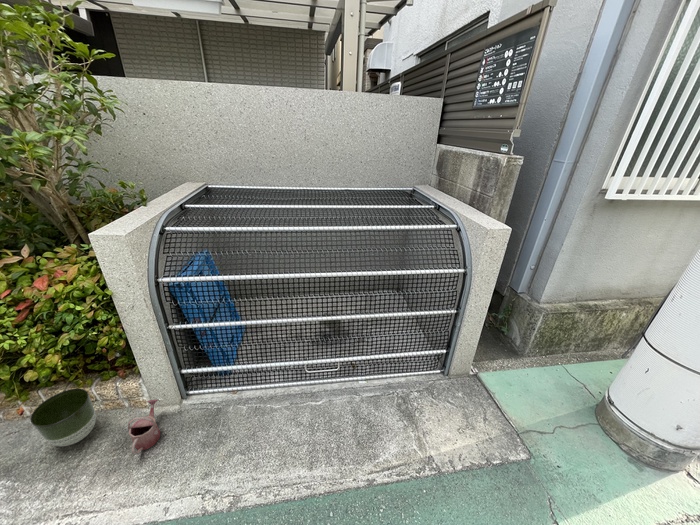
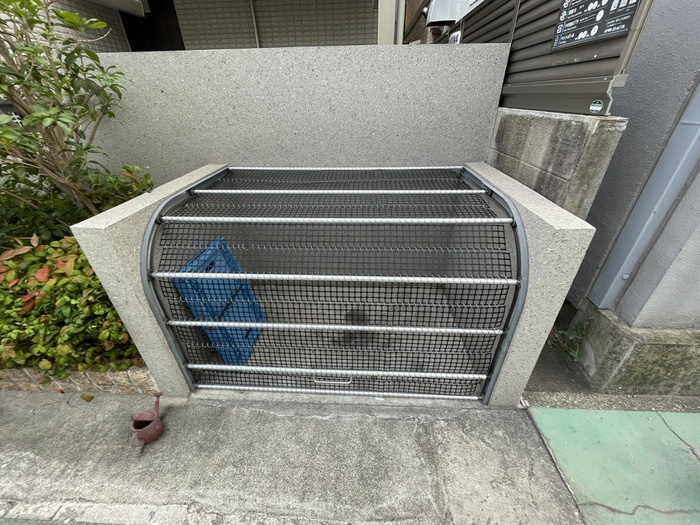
planter: present [31,389,96,446] -> none [47,374,110,428]

